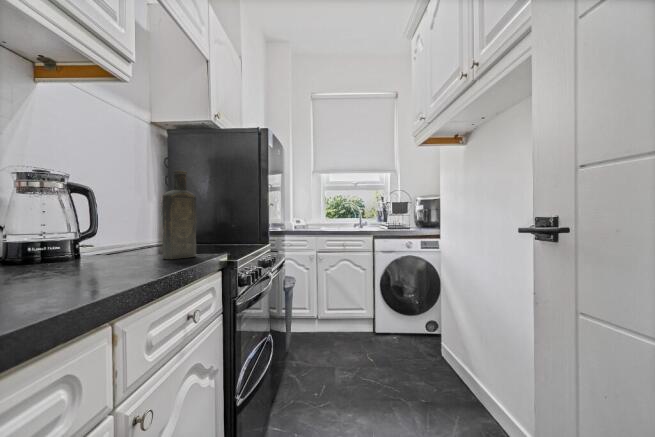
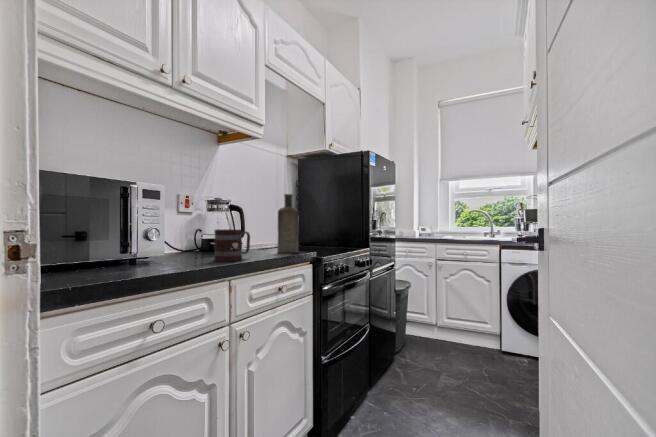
mug: none [59,225,133,288] -> present [214,229,250,262]

